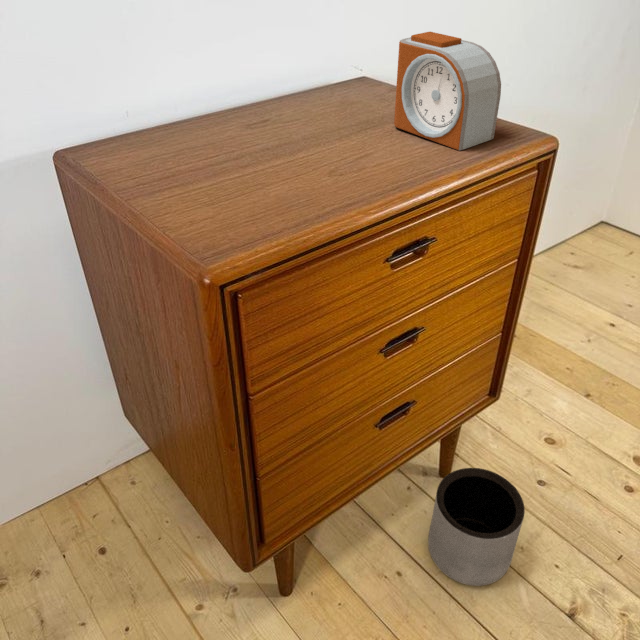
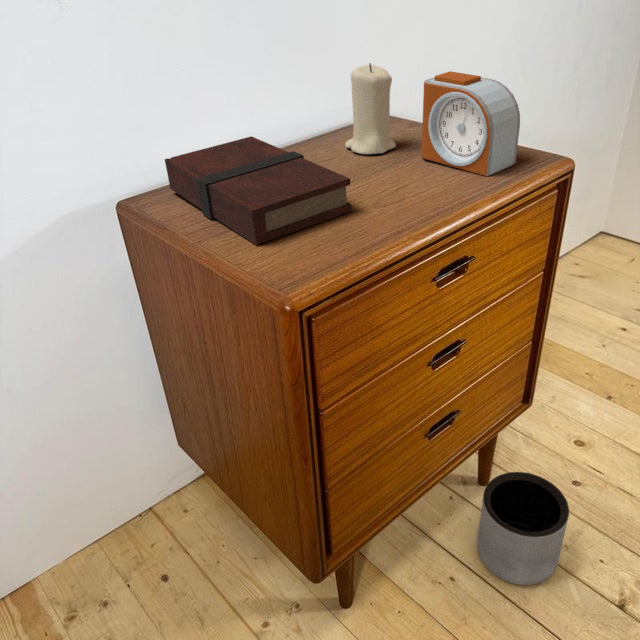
candle: none [316,17,370,119] -> present [345,63,396,154]
book: none [110,90,303,209] -> present [165,136,351,245]

